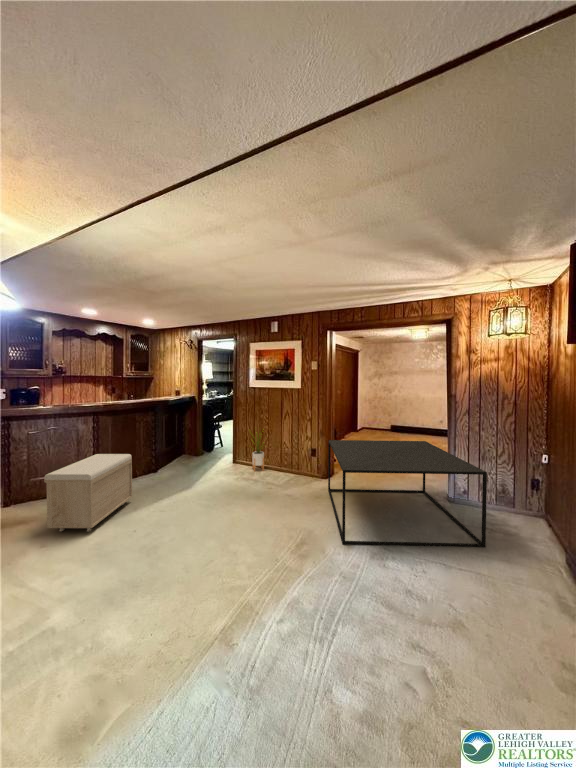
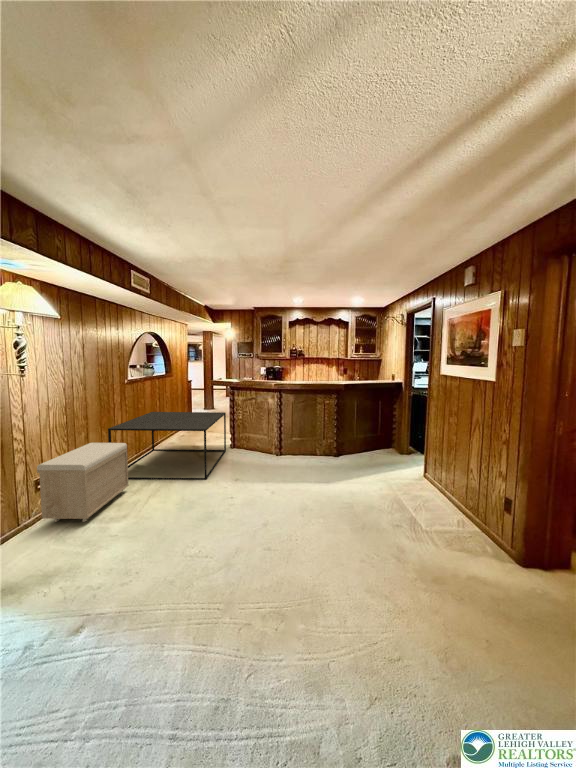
house plant: present [252,432,264,471] -> none [243,412,270,460]
coffee table: present [328,440,487,547] -> present [108,412,226,480]

